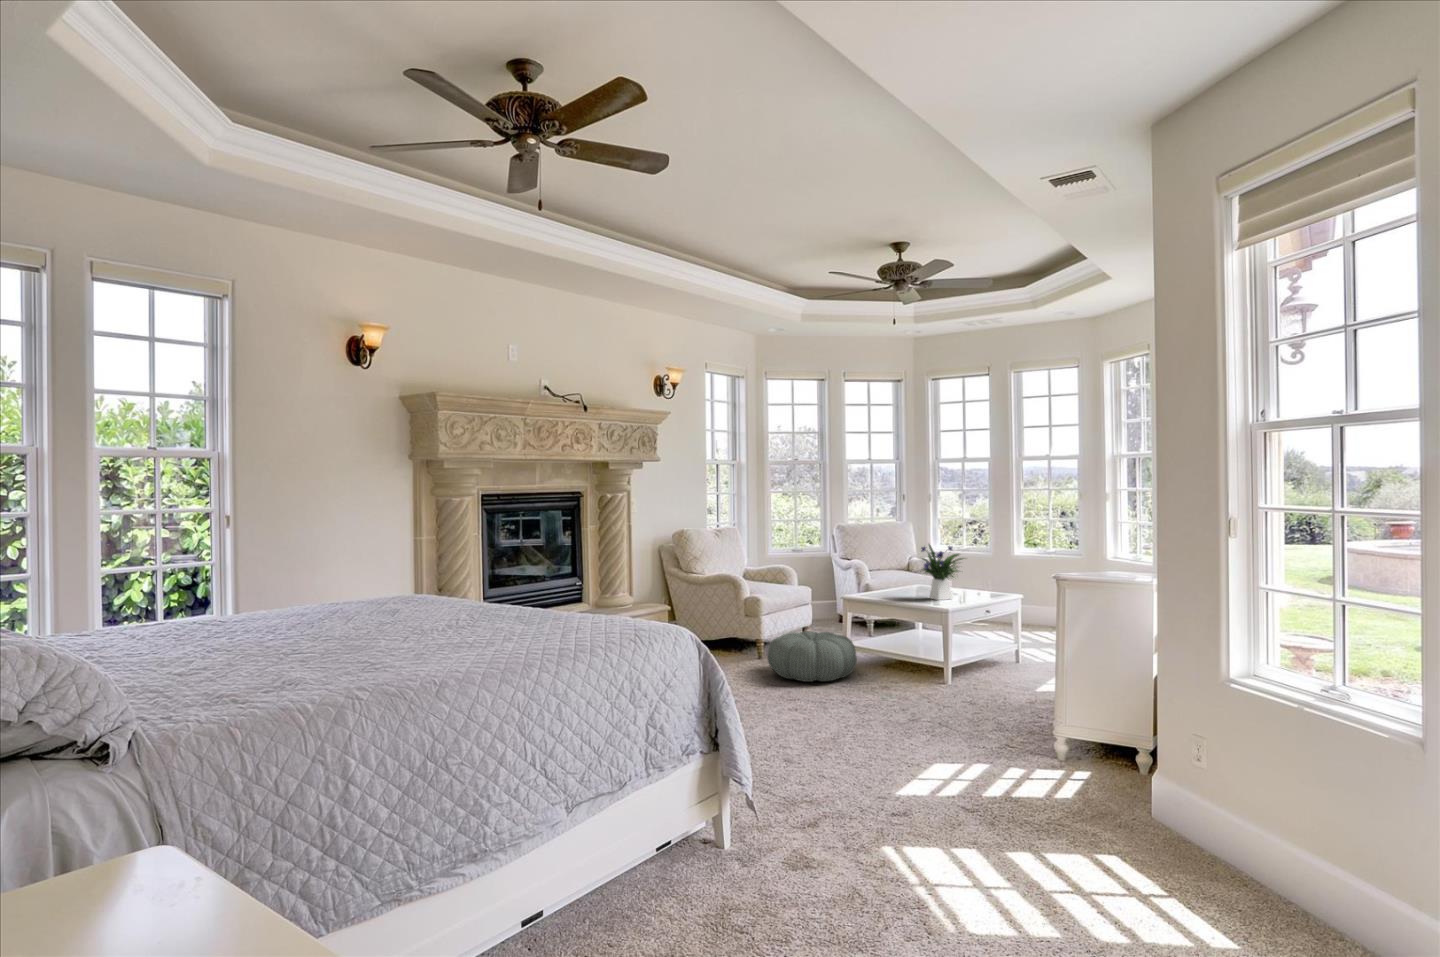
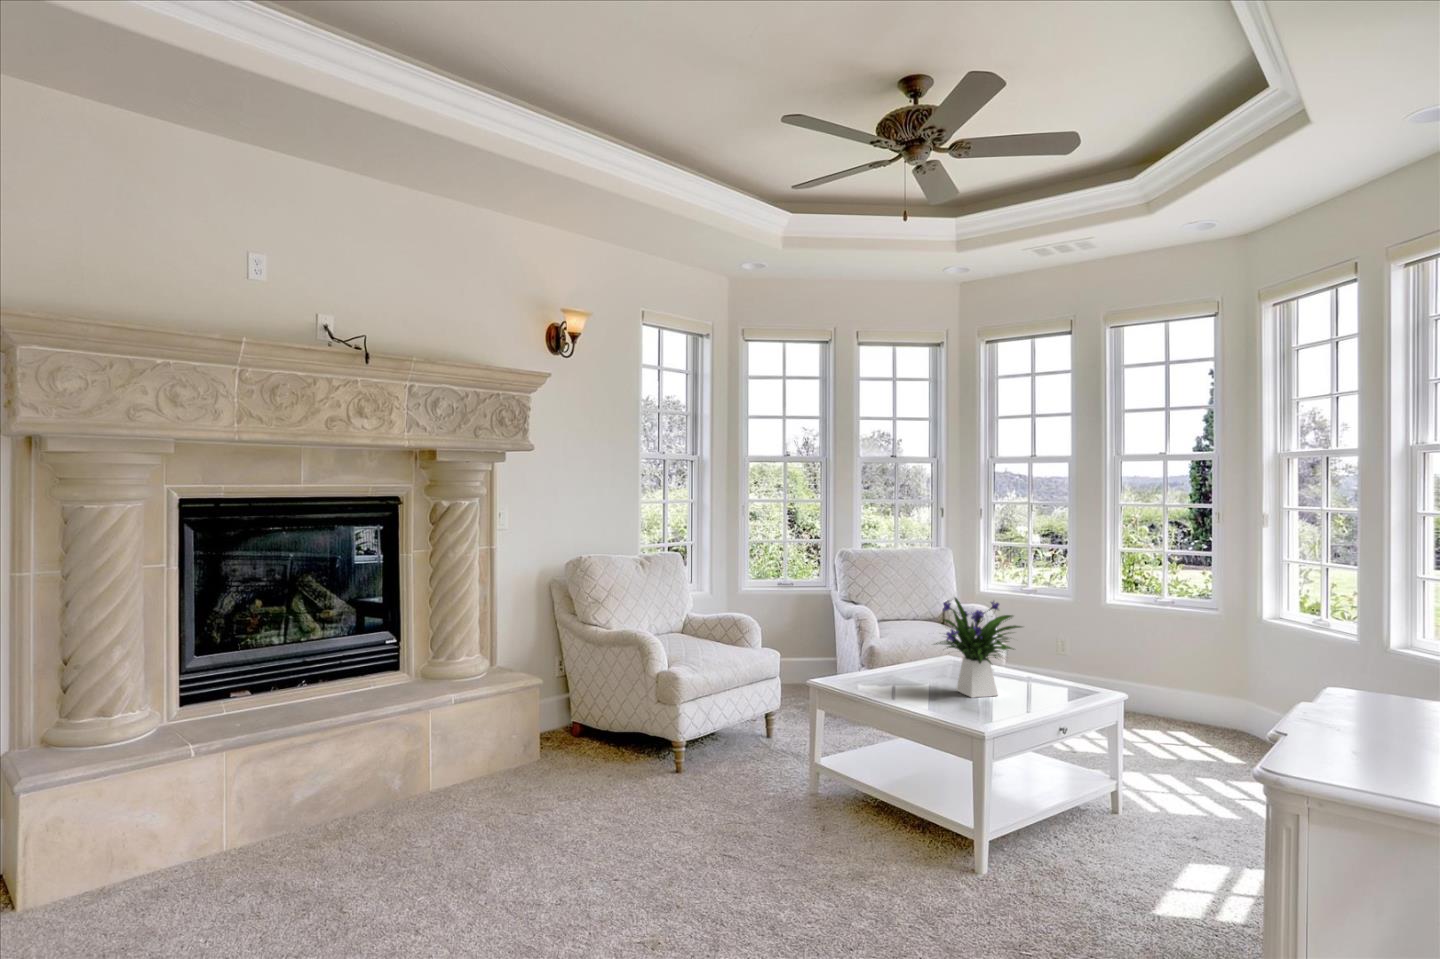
pouf: present [767,631,857,682] -> none [663,741,818,847]

